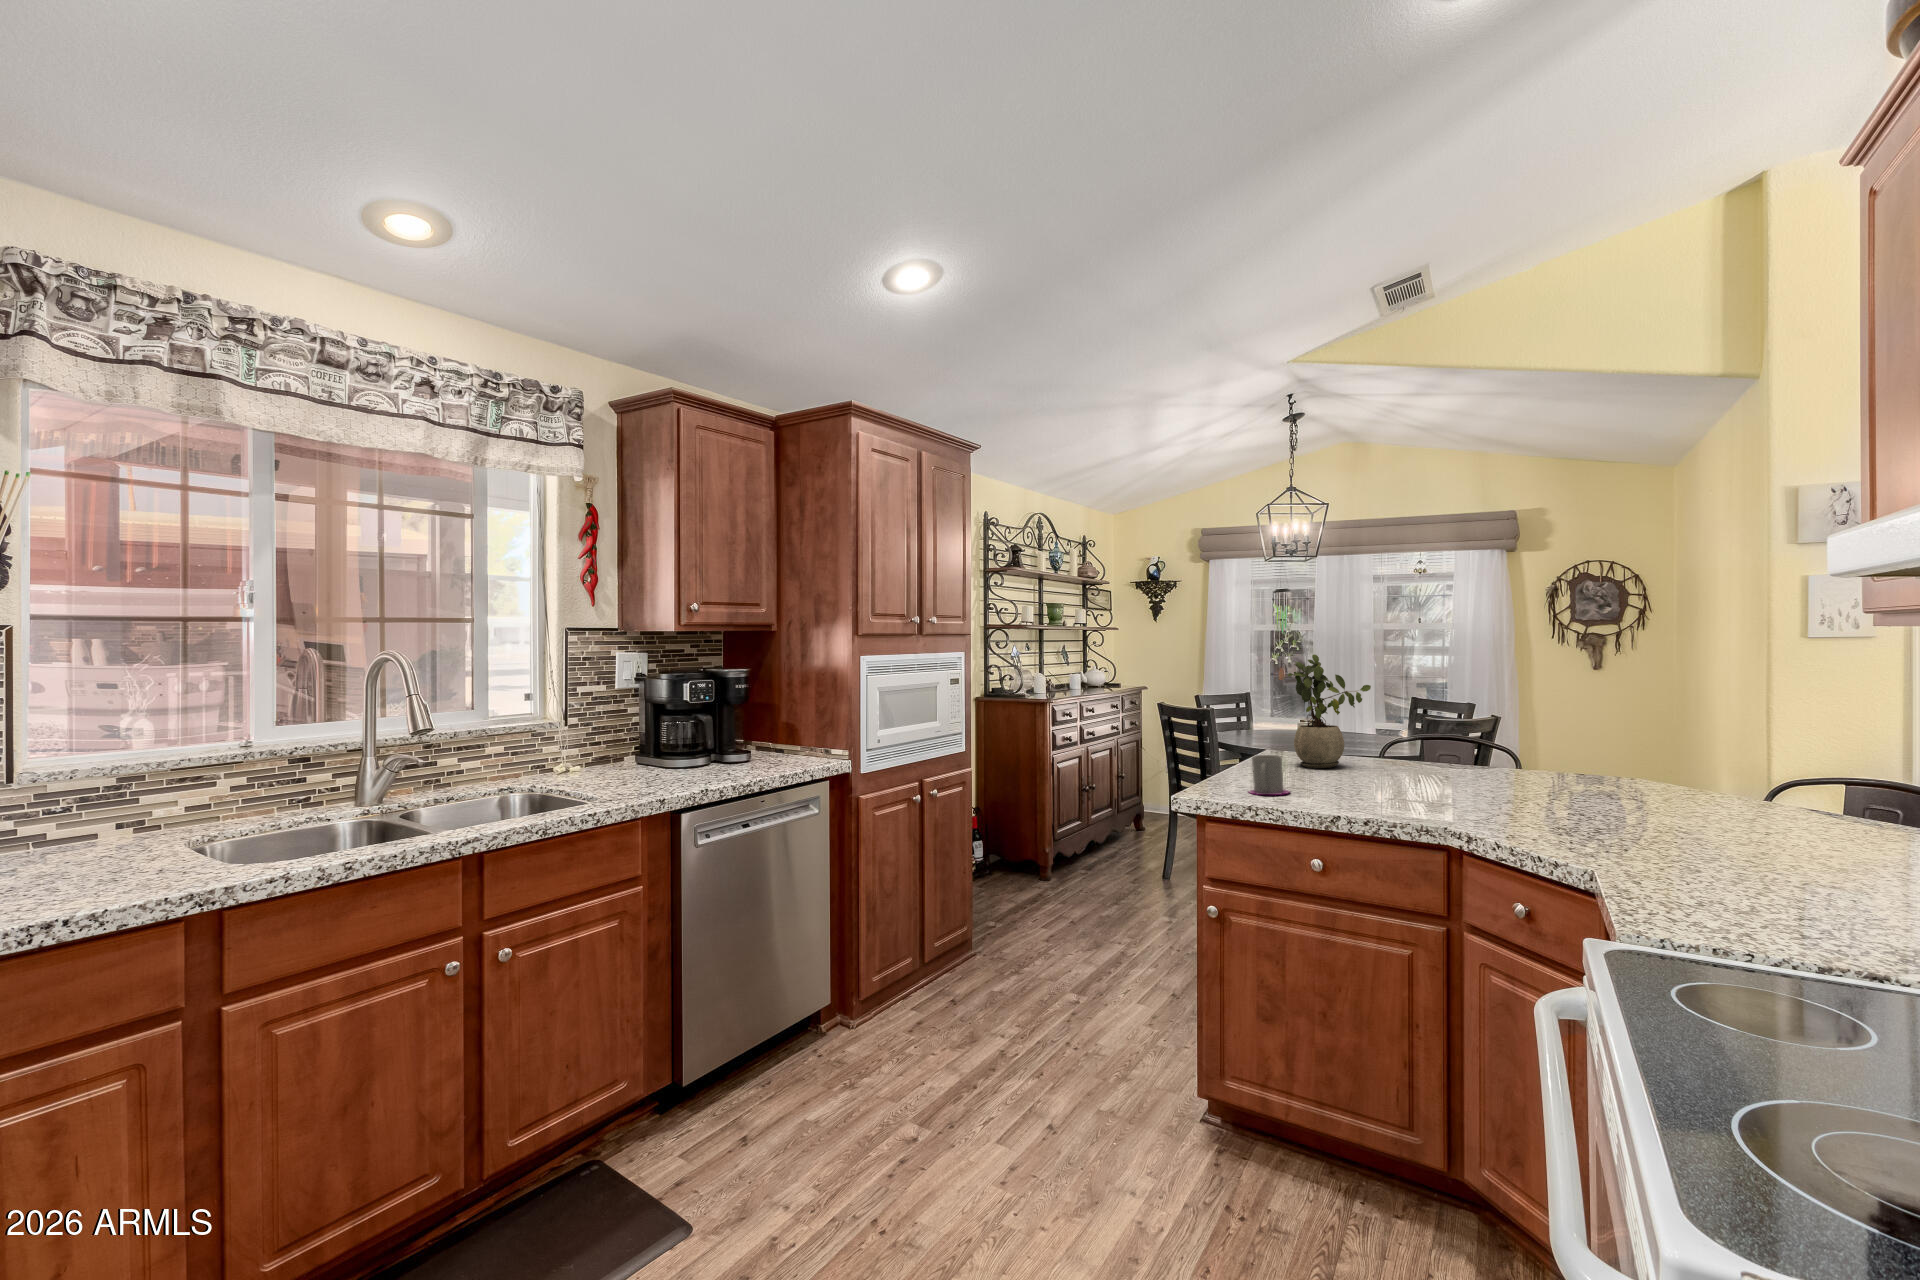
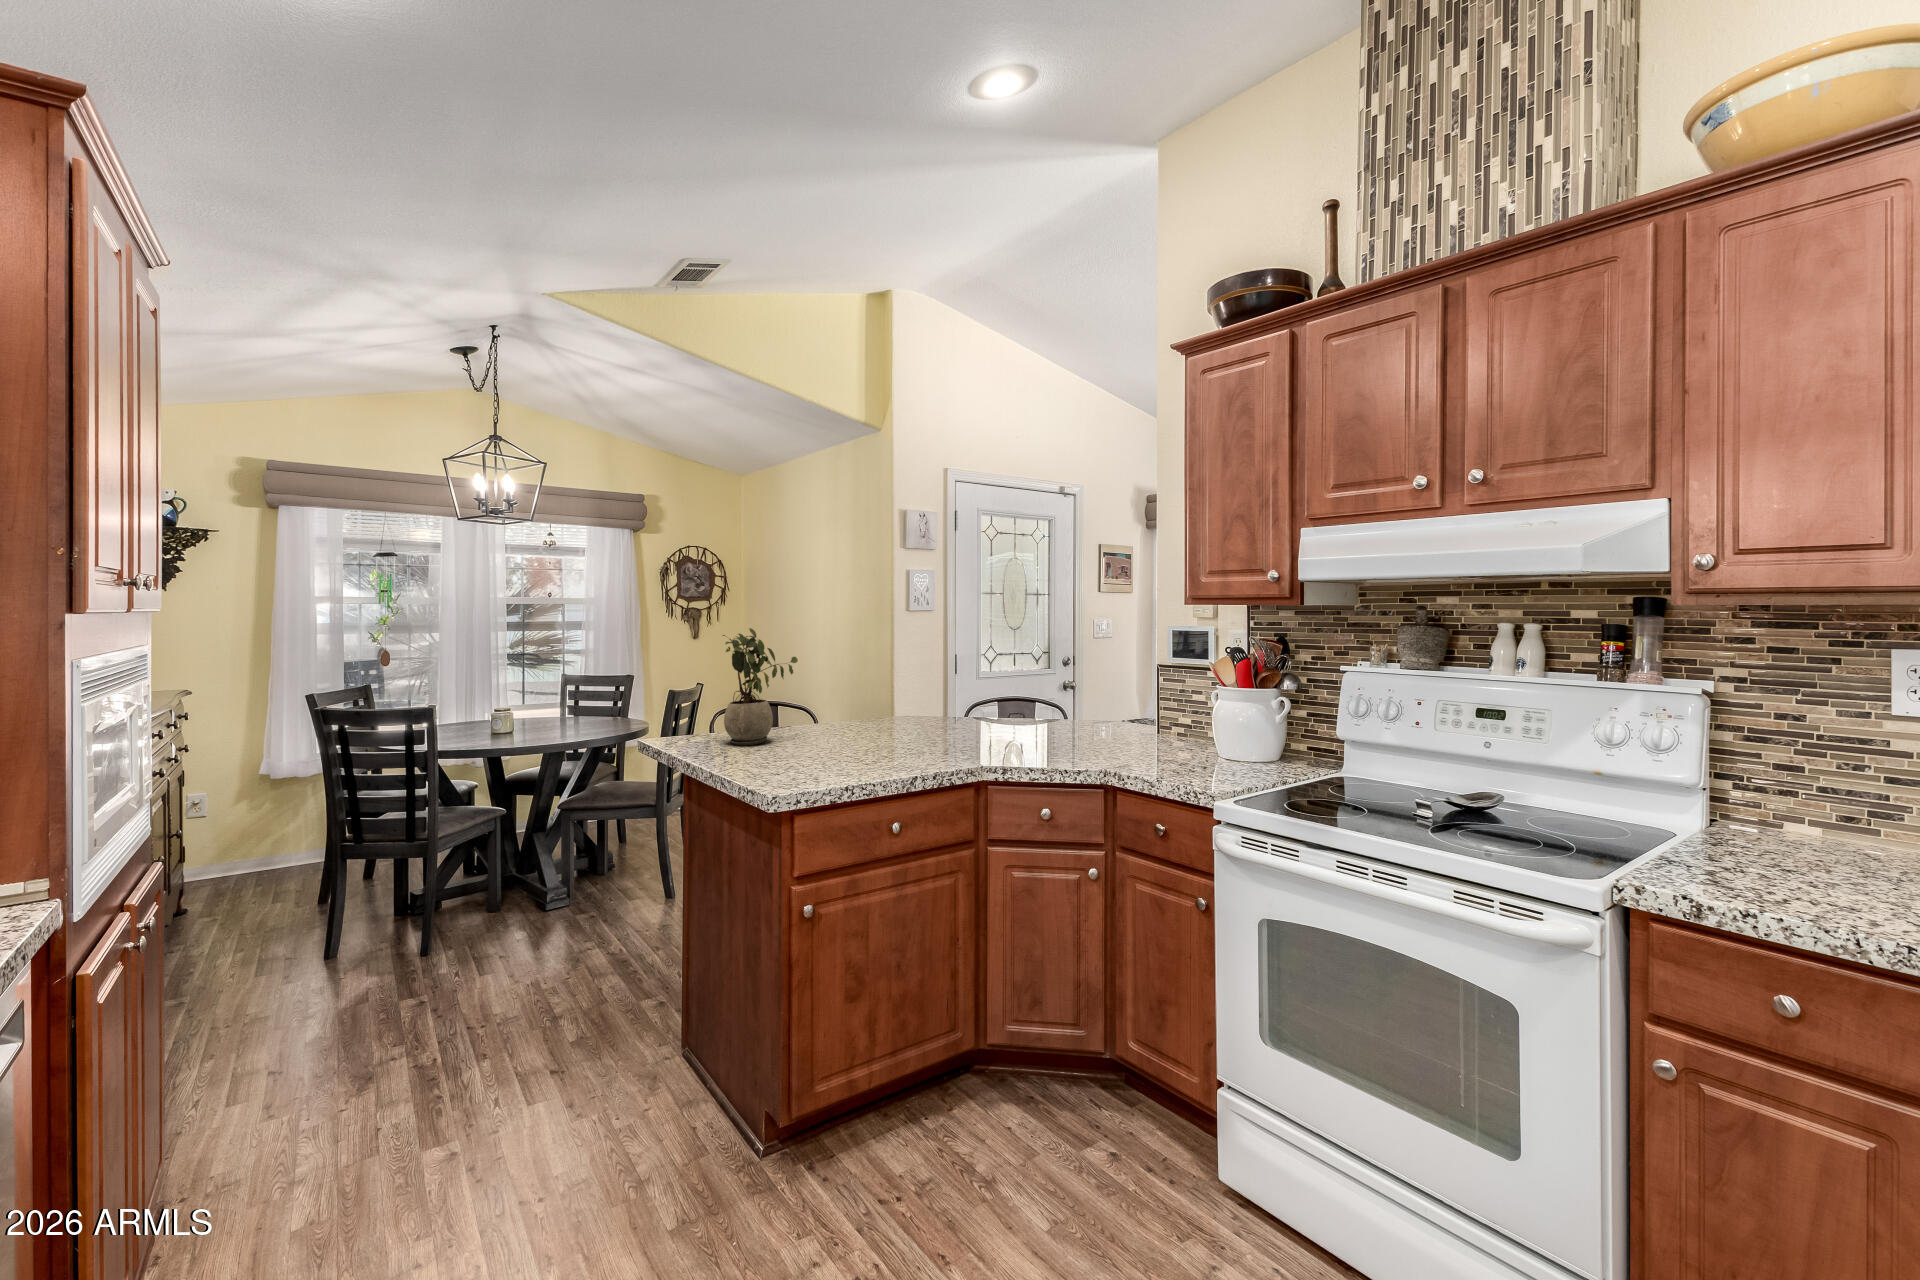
mug: present [1248,755,1289,795] -> none [785,733,827,777]

